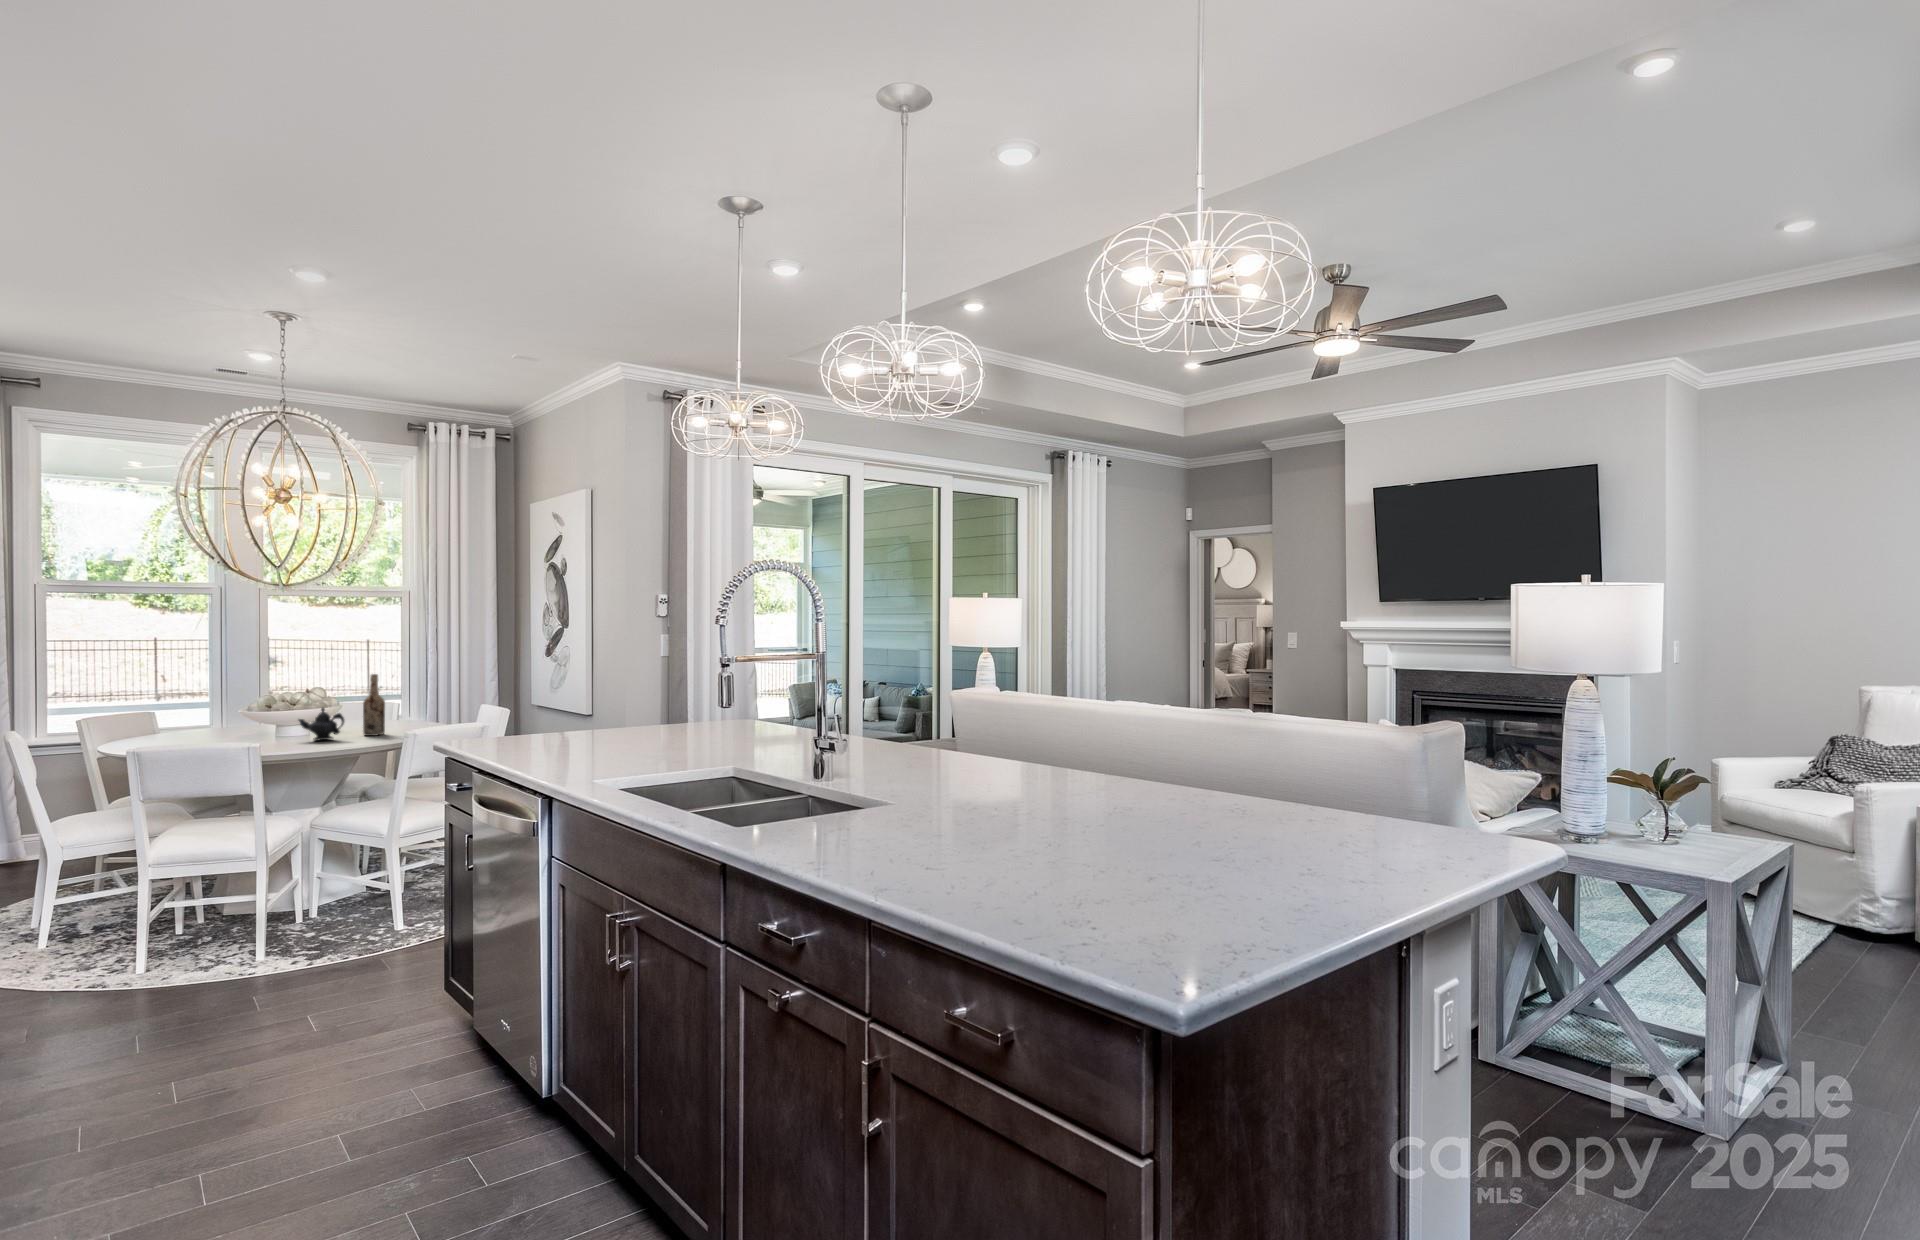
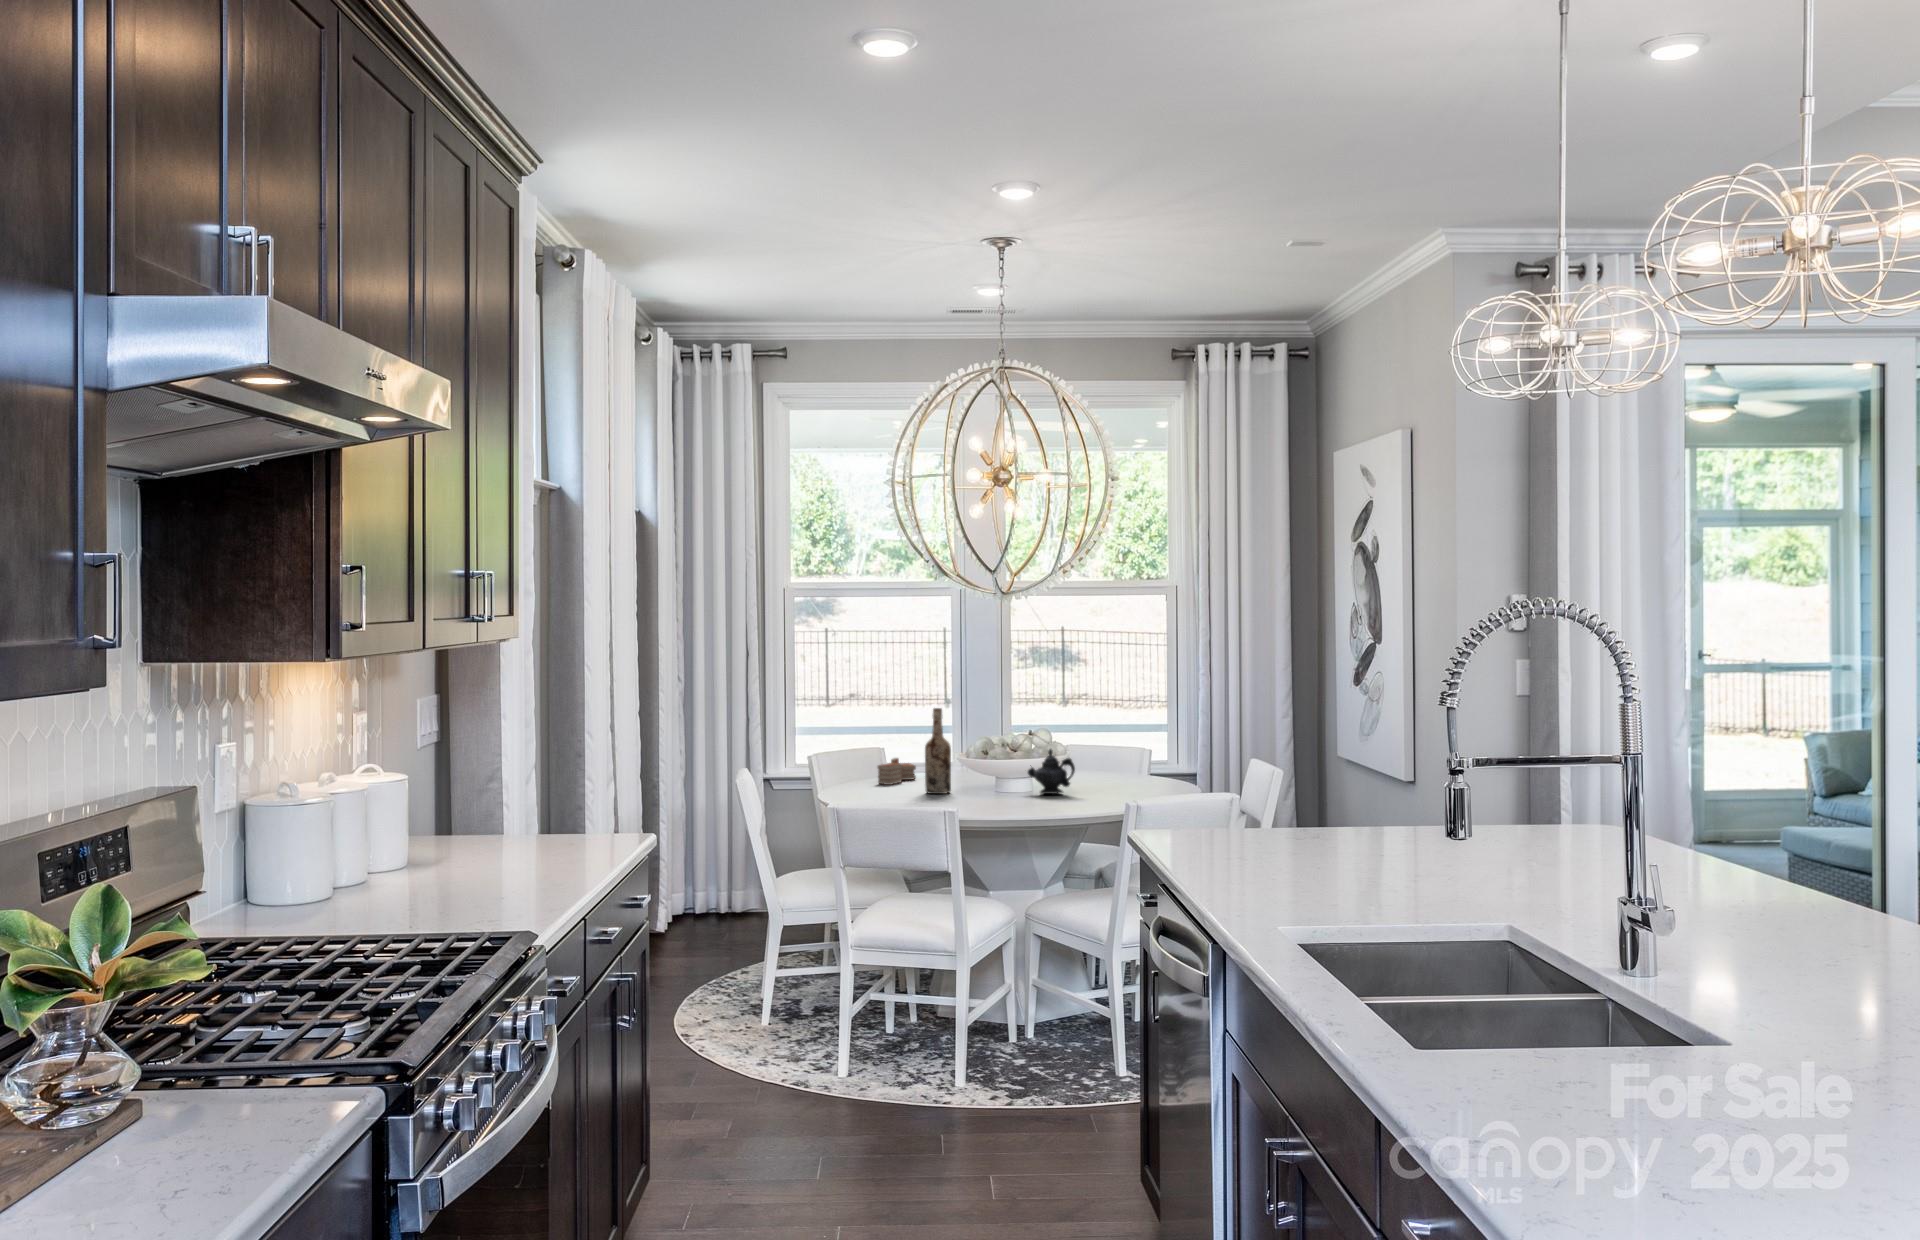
wine bottle: present [363,674,385,736] -> present [925,708,951,794]
book: none [147,722,185,744] -> present [878,758,916,785]

